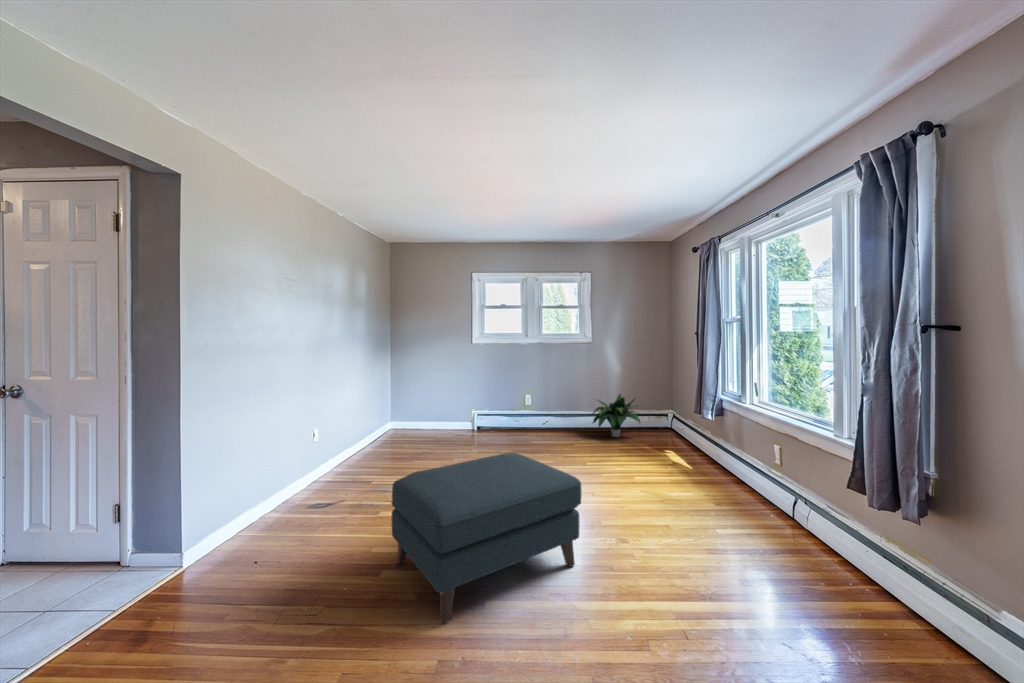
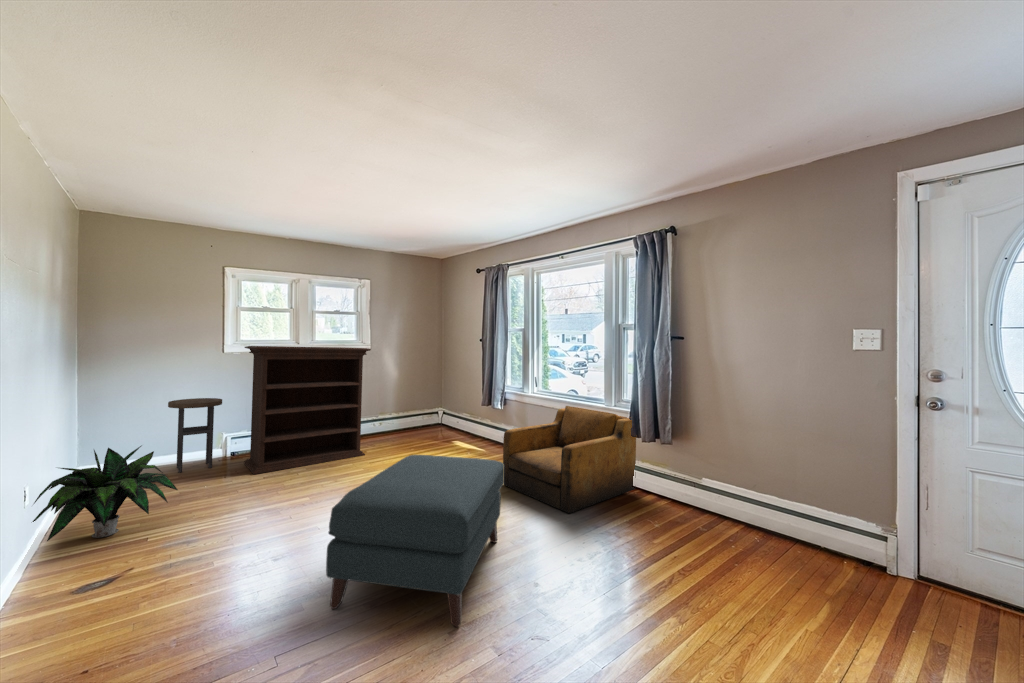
bookshelf: none [473,344,568,447] -> present [244,346,371,474]
side table: none [436,383,468,435] -> present [168,398,222,473]
potted plant: present [593,394,640,437] -> present [33,446,178,541]
armchair: none [659,426,870,580] -> present [503,406,636,513]

